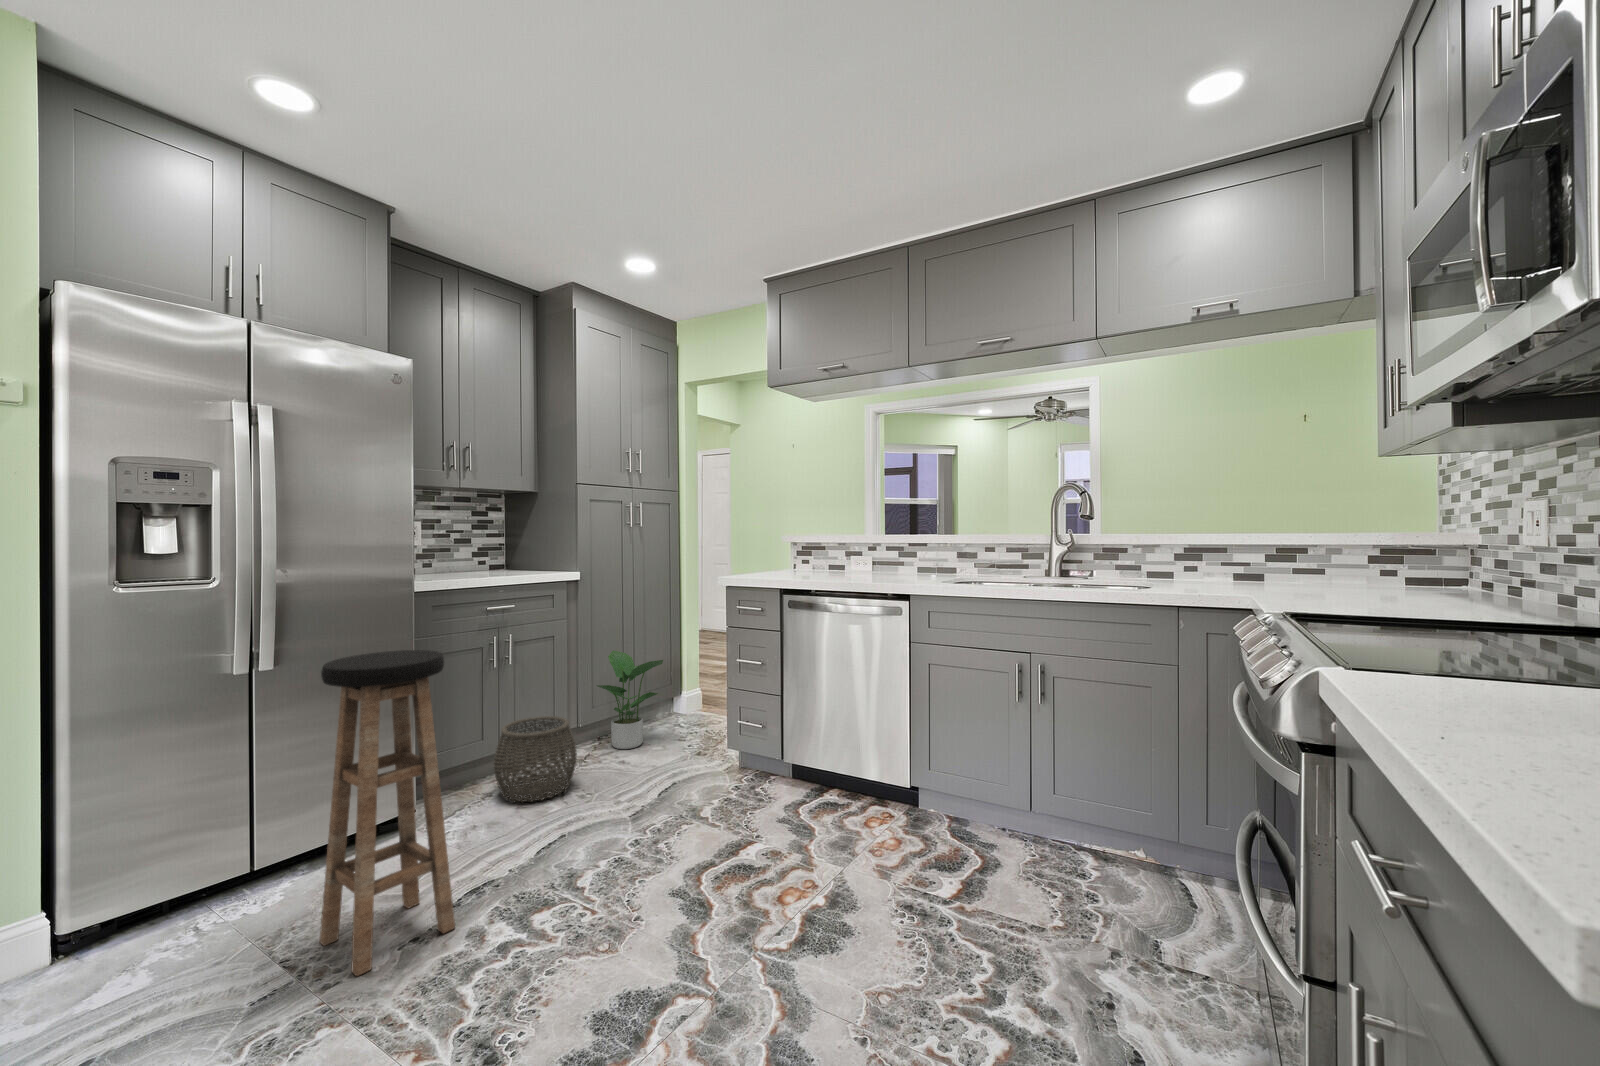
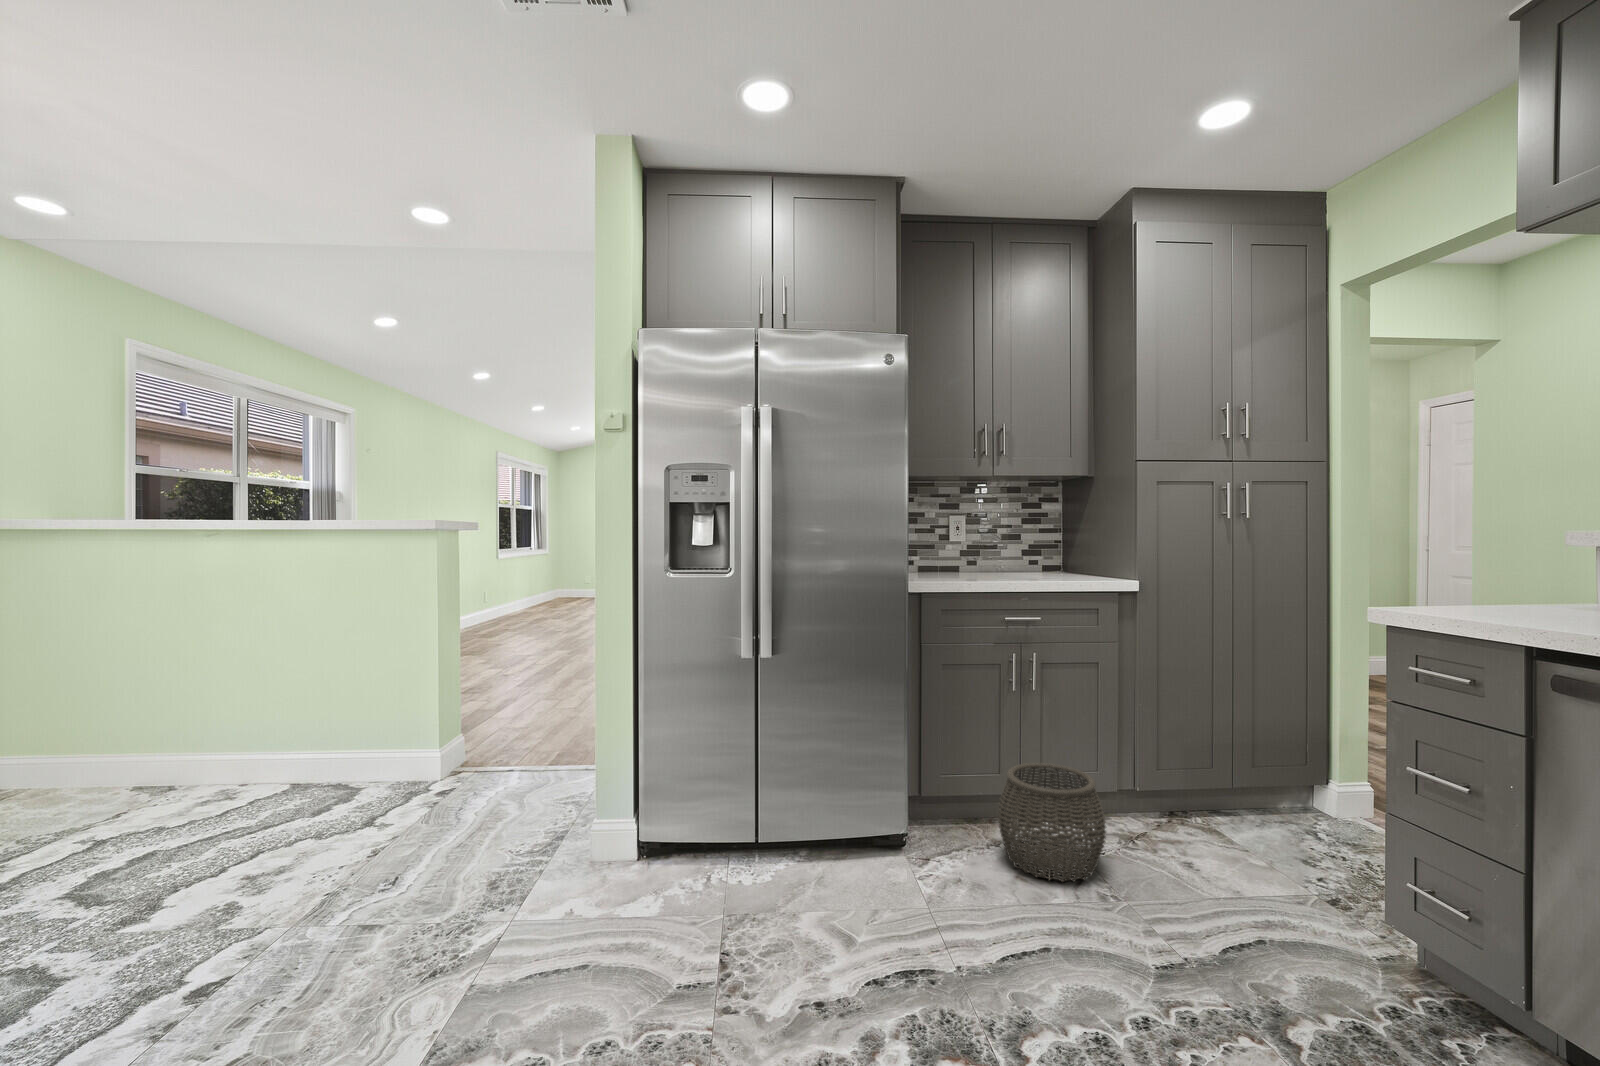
bar stool: present [320,650,455,976] -> none [746,656,863,1017]
potted plant: present [597,651,663,749] -> none [1155,696,1270,849]

